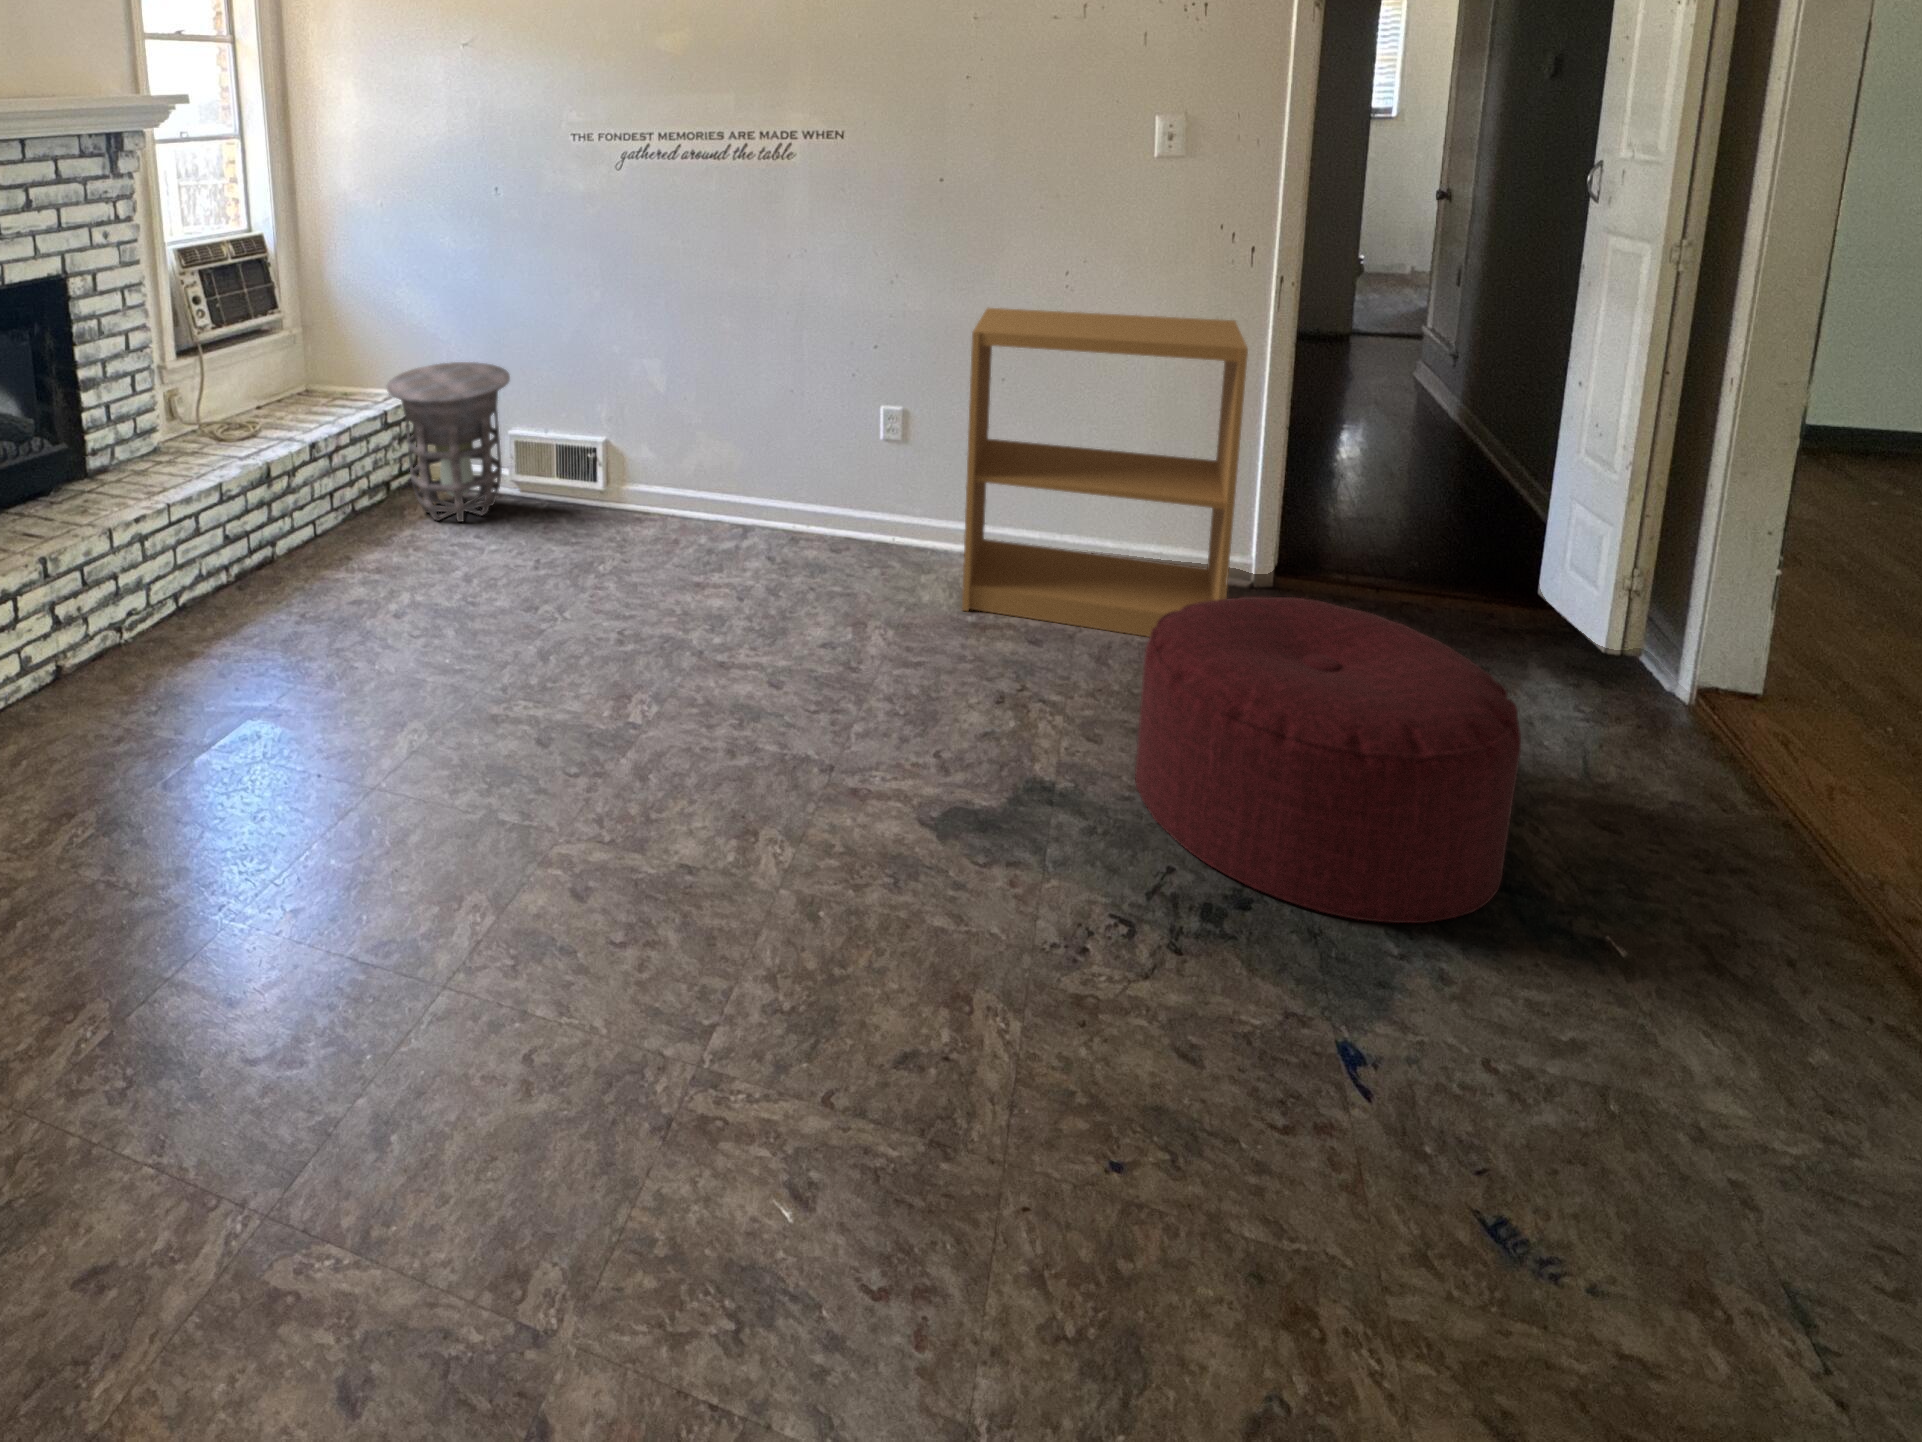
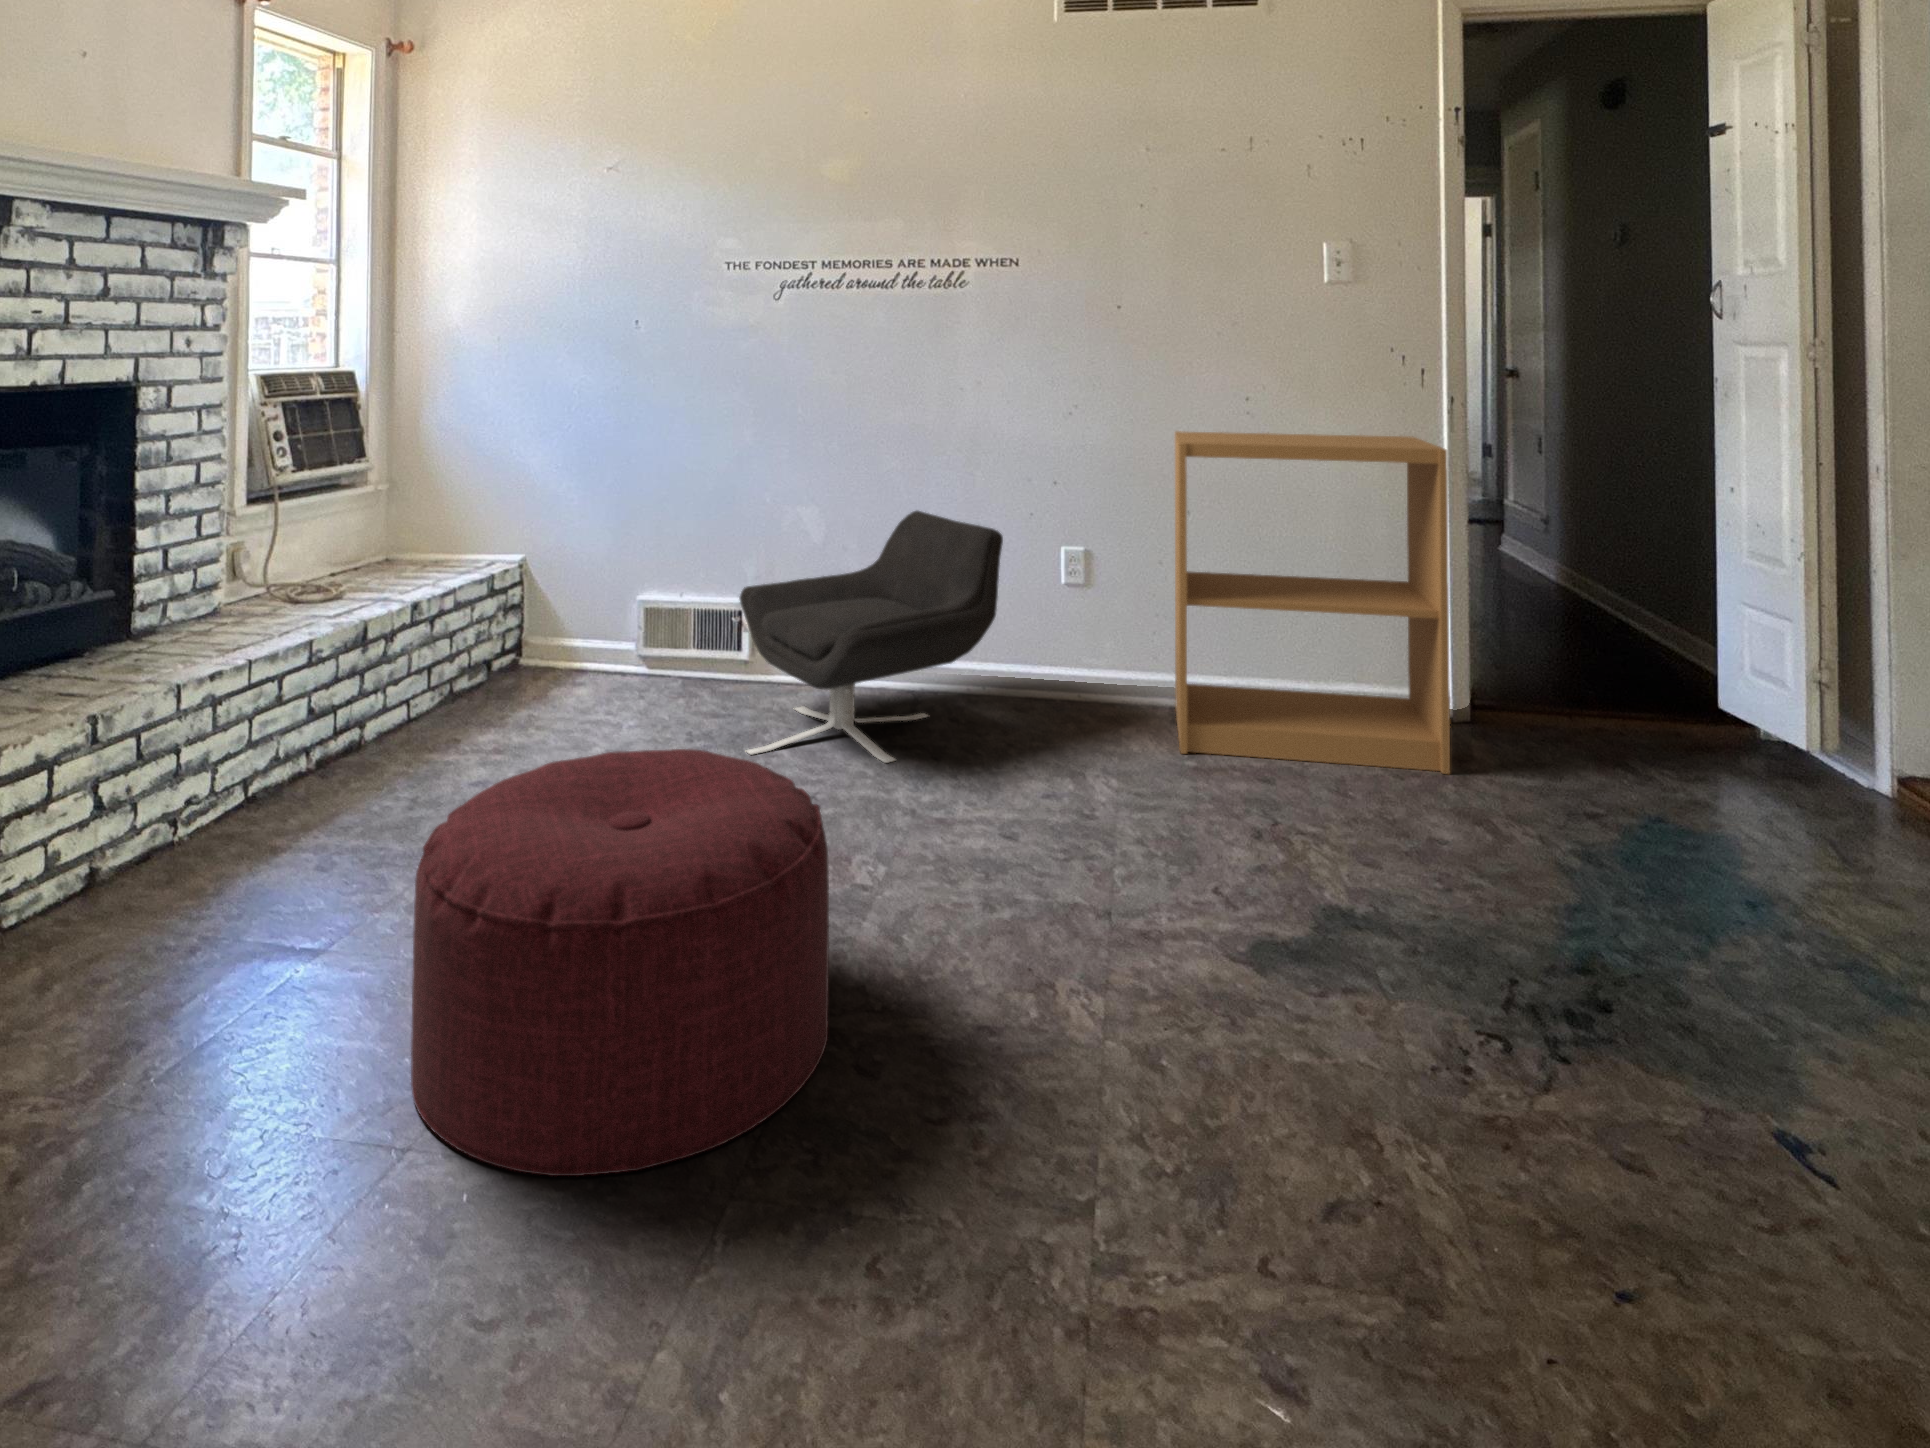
side table: present [387,362,510,522] -> none [508,513,653,699]
lounge chair: none [574,372,808,604] -> present [739,511,1003,763]
ottoman: present [1135,597,1521,923] -> present [411,749,829,1176]

